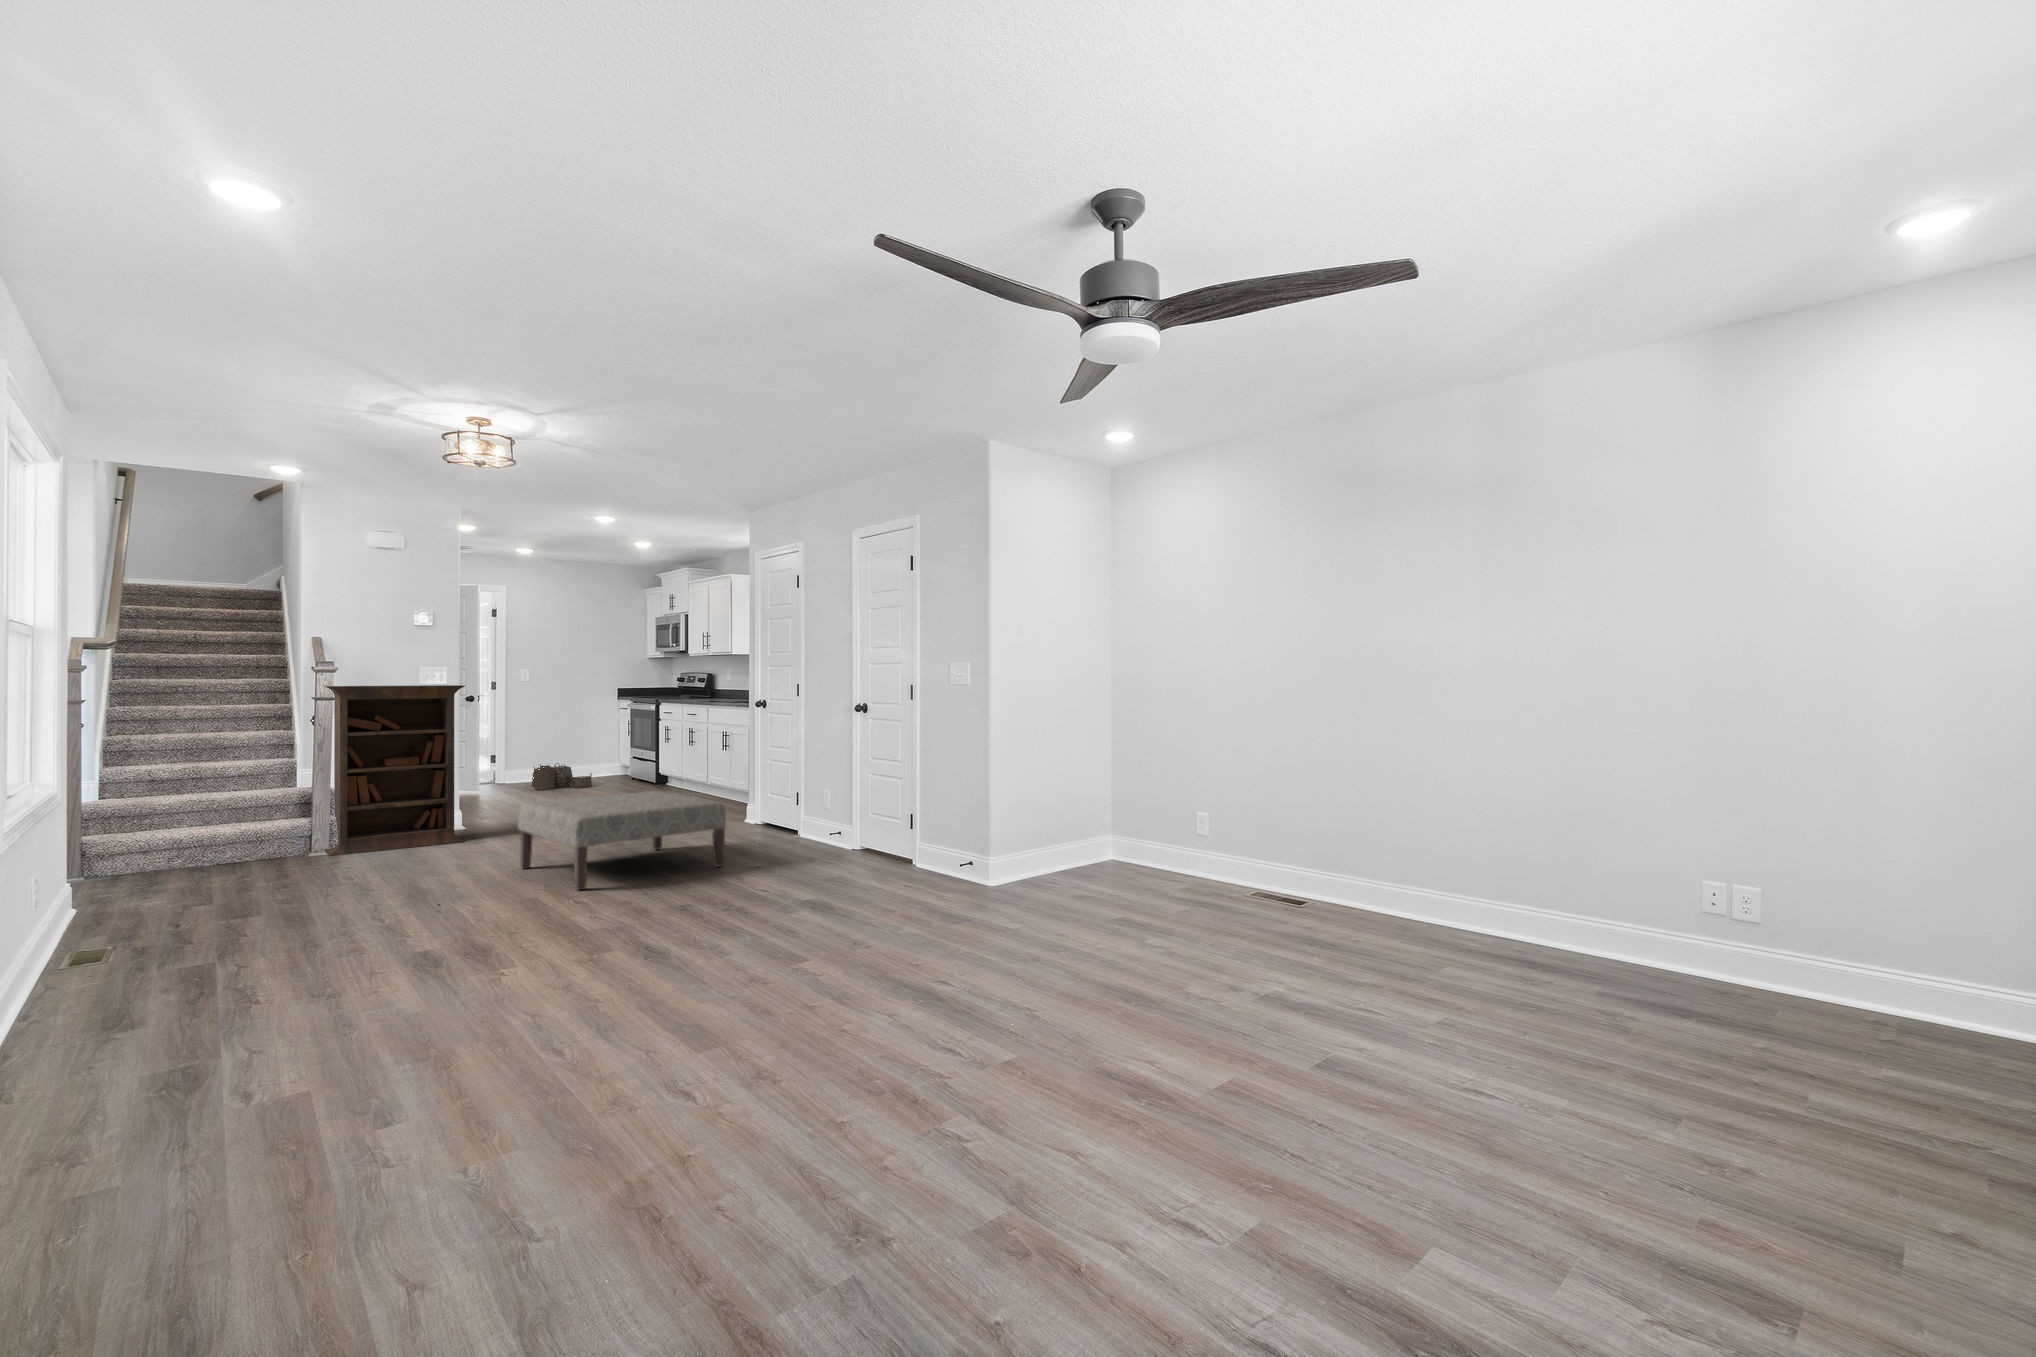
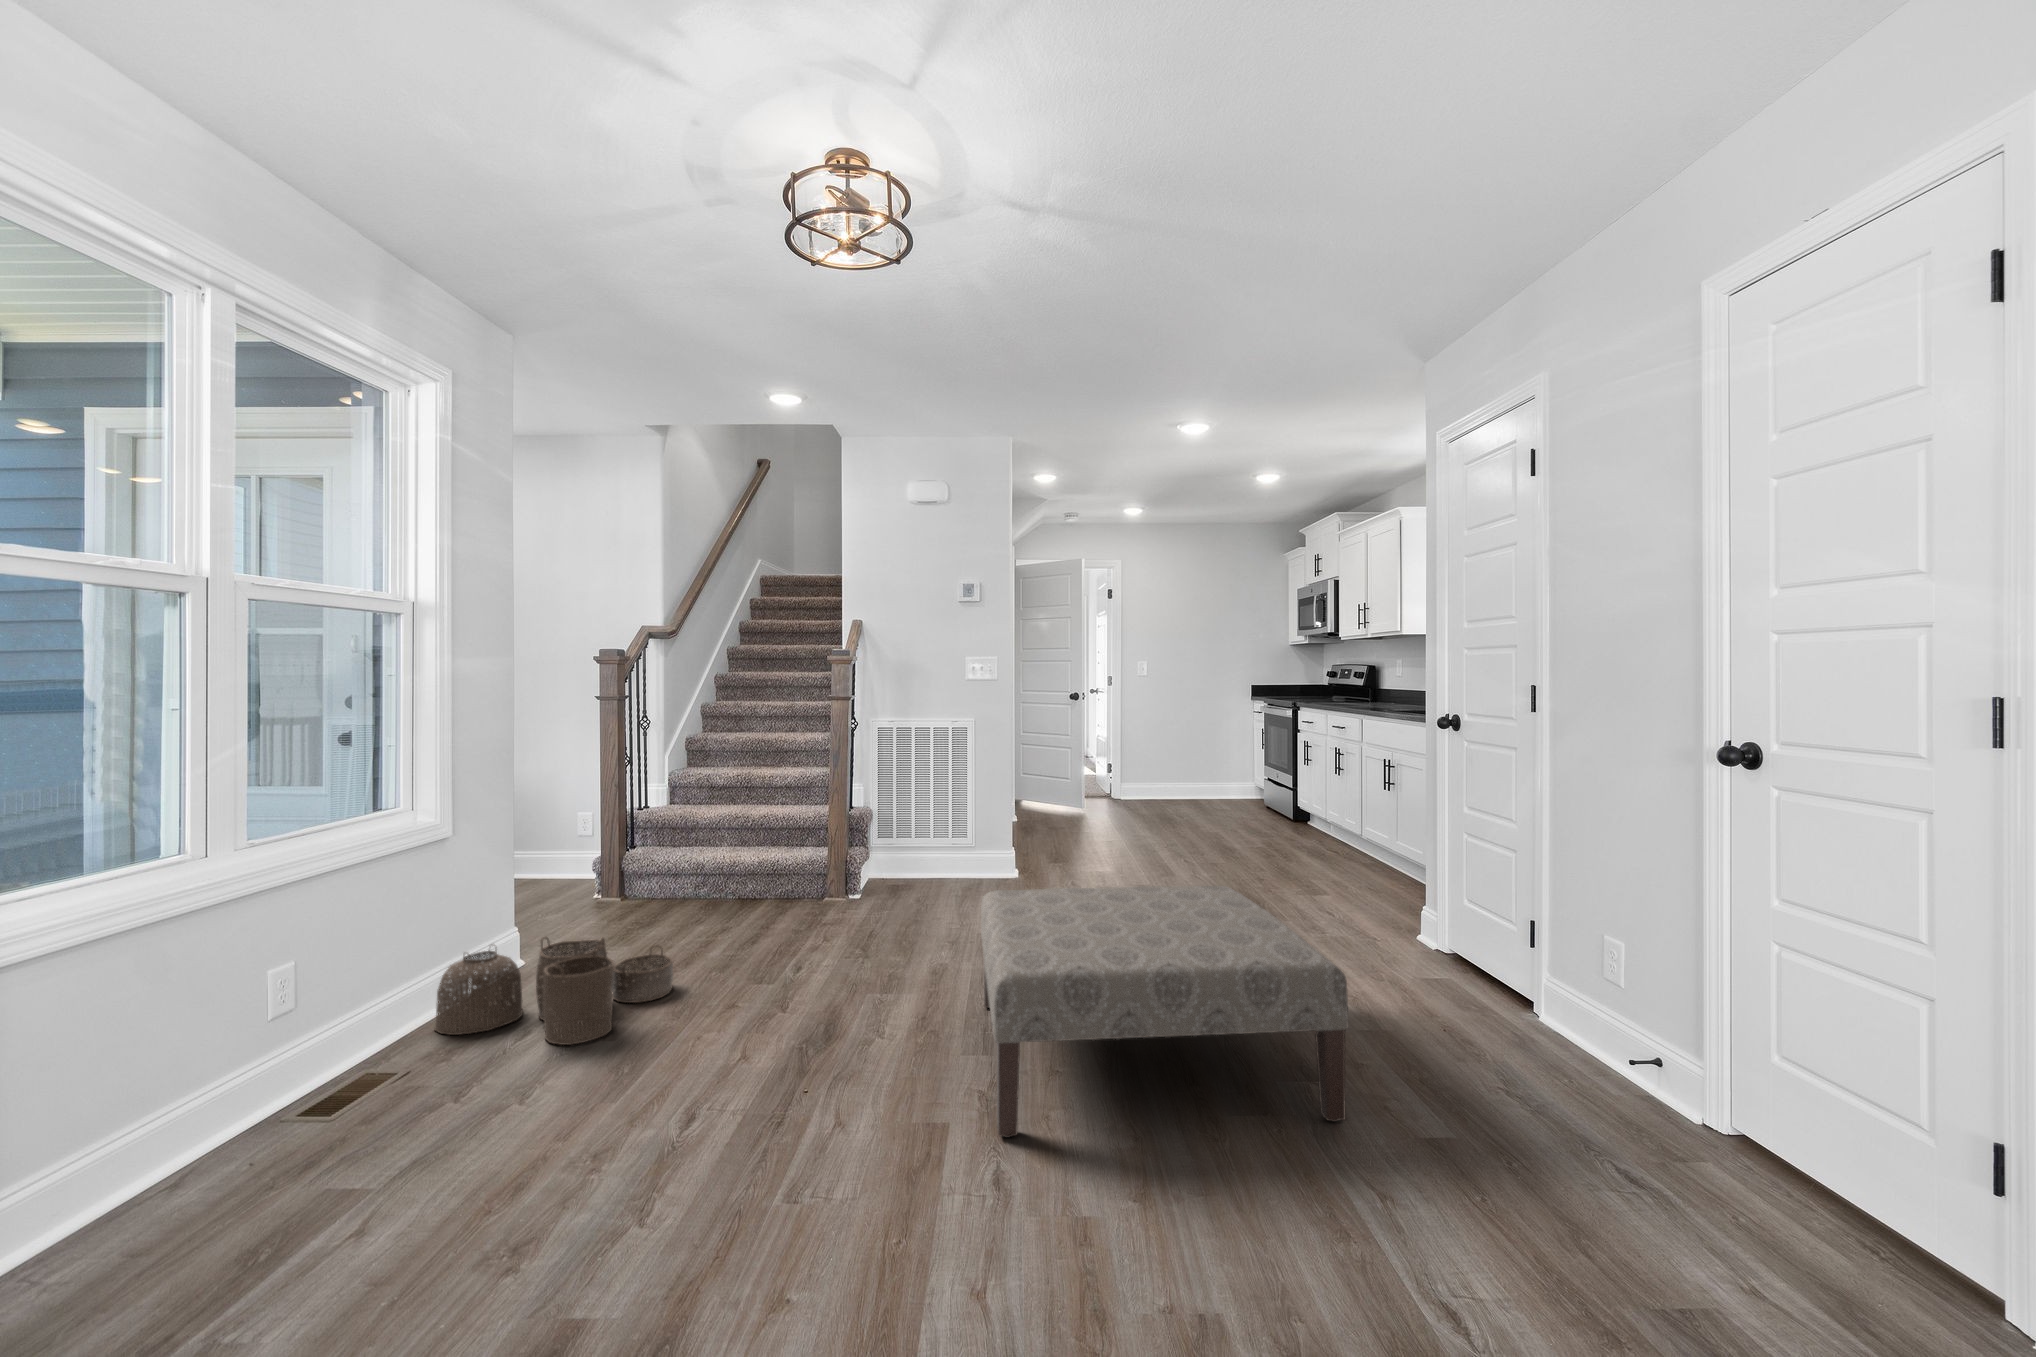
bookcase: present [324,685,465,856] -> none [827,680,991,907]
woven basket: present [532,763,592,790] -> present [434,937,673,1045]

